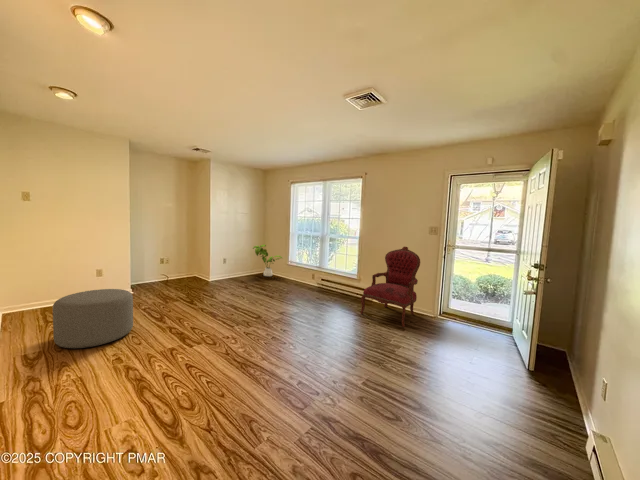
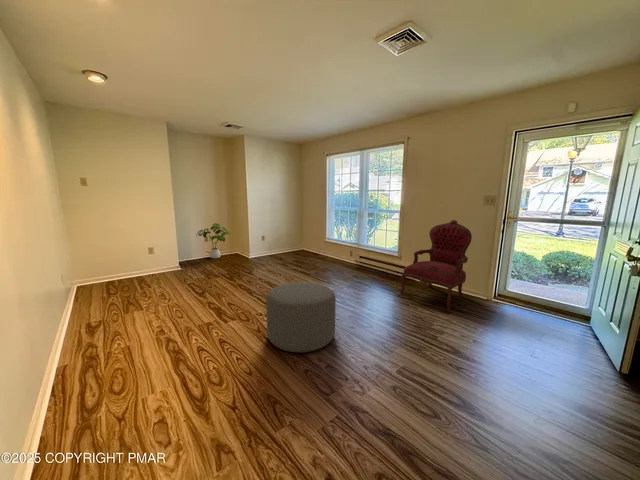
house plant: present [253,245,282,276] -> present [196,223,229,258]
ottoman: present [53,289,133,348] -> present [266,282,336,352]

